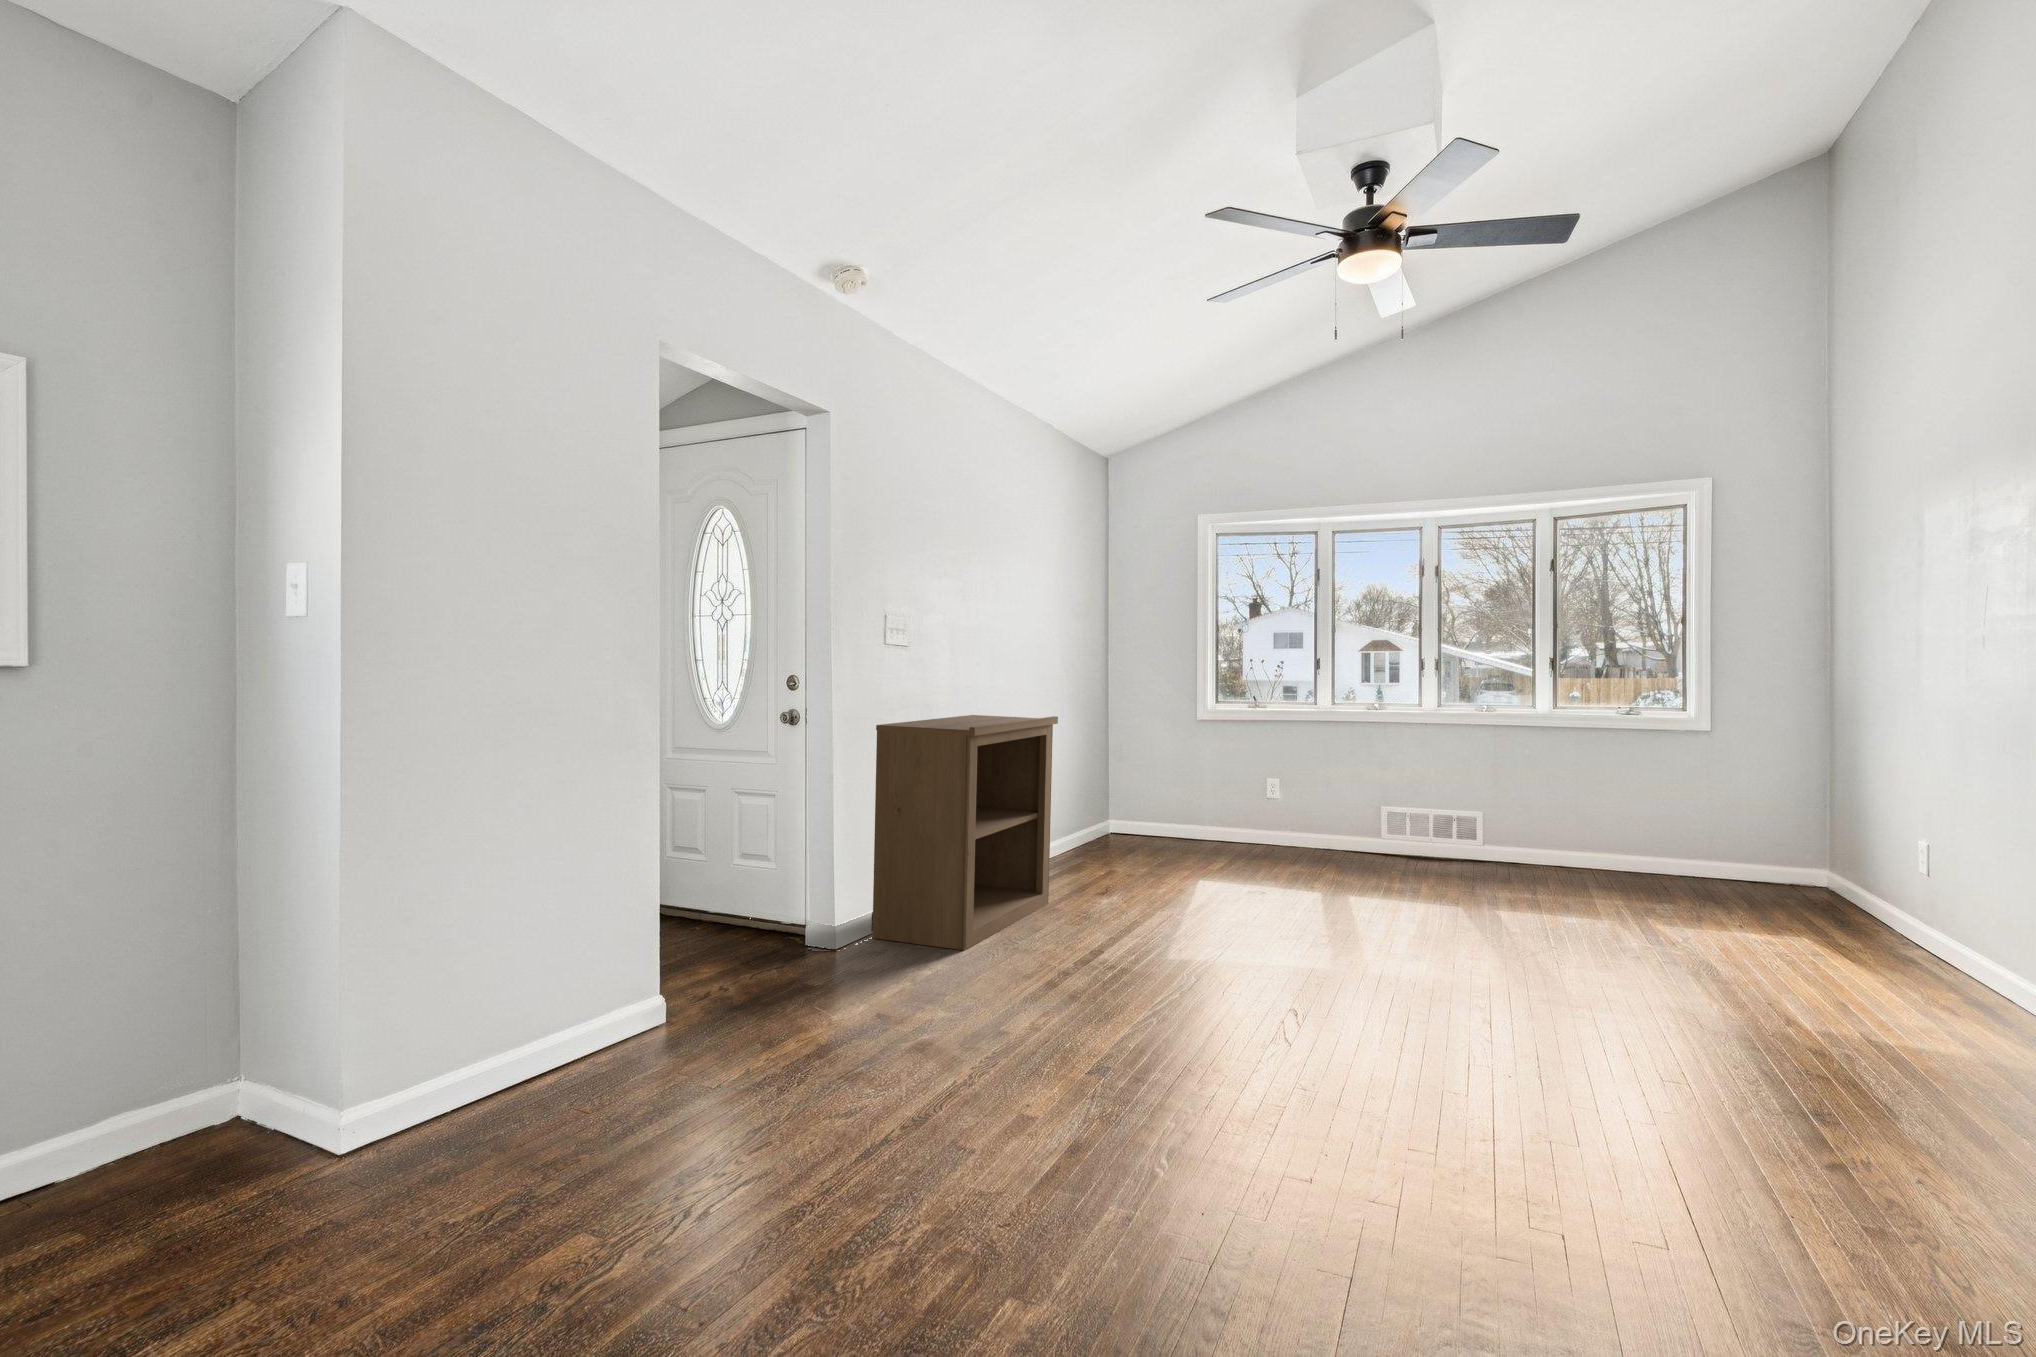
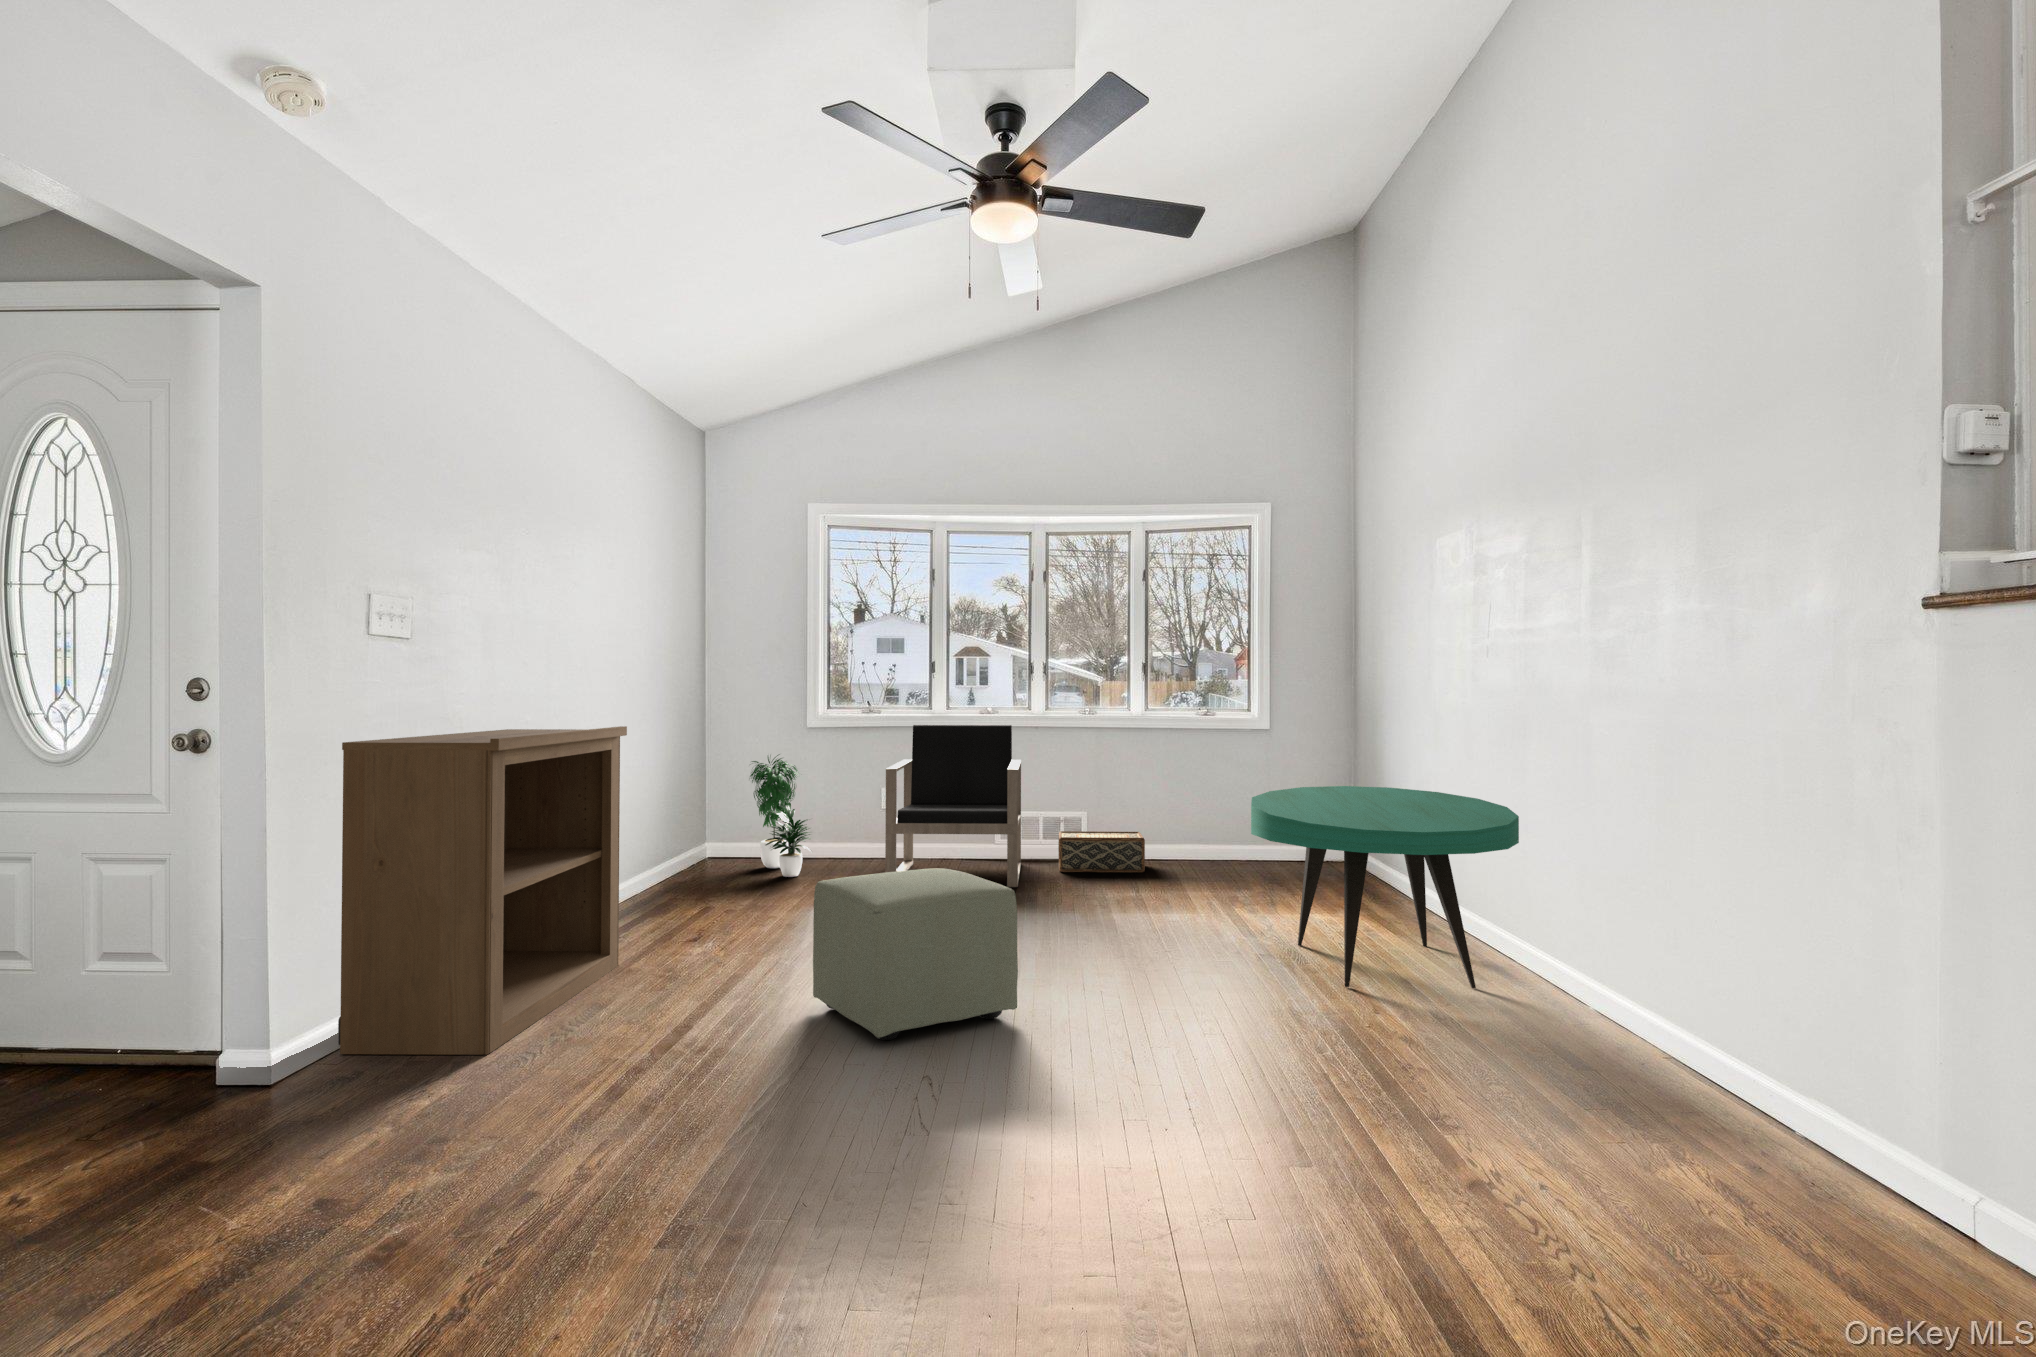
armchair: none [1272,718,1411,877] -> present [885,725,1021,887]
potted plant: none [1154,736,1210,849] -> present [750,755,811,877]
coffee table: none [1611,802,1909,1012] -> present [1251,786,1519,988]
woven basket: none [1445,828,1537,875] -> present [1058,831,1145,872]
ottoman: none [1195,849,1364,978] -> present [813,868,1018,1040]

